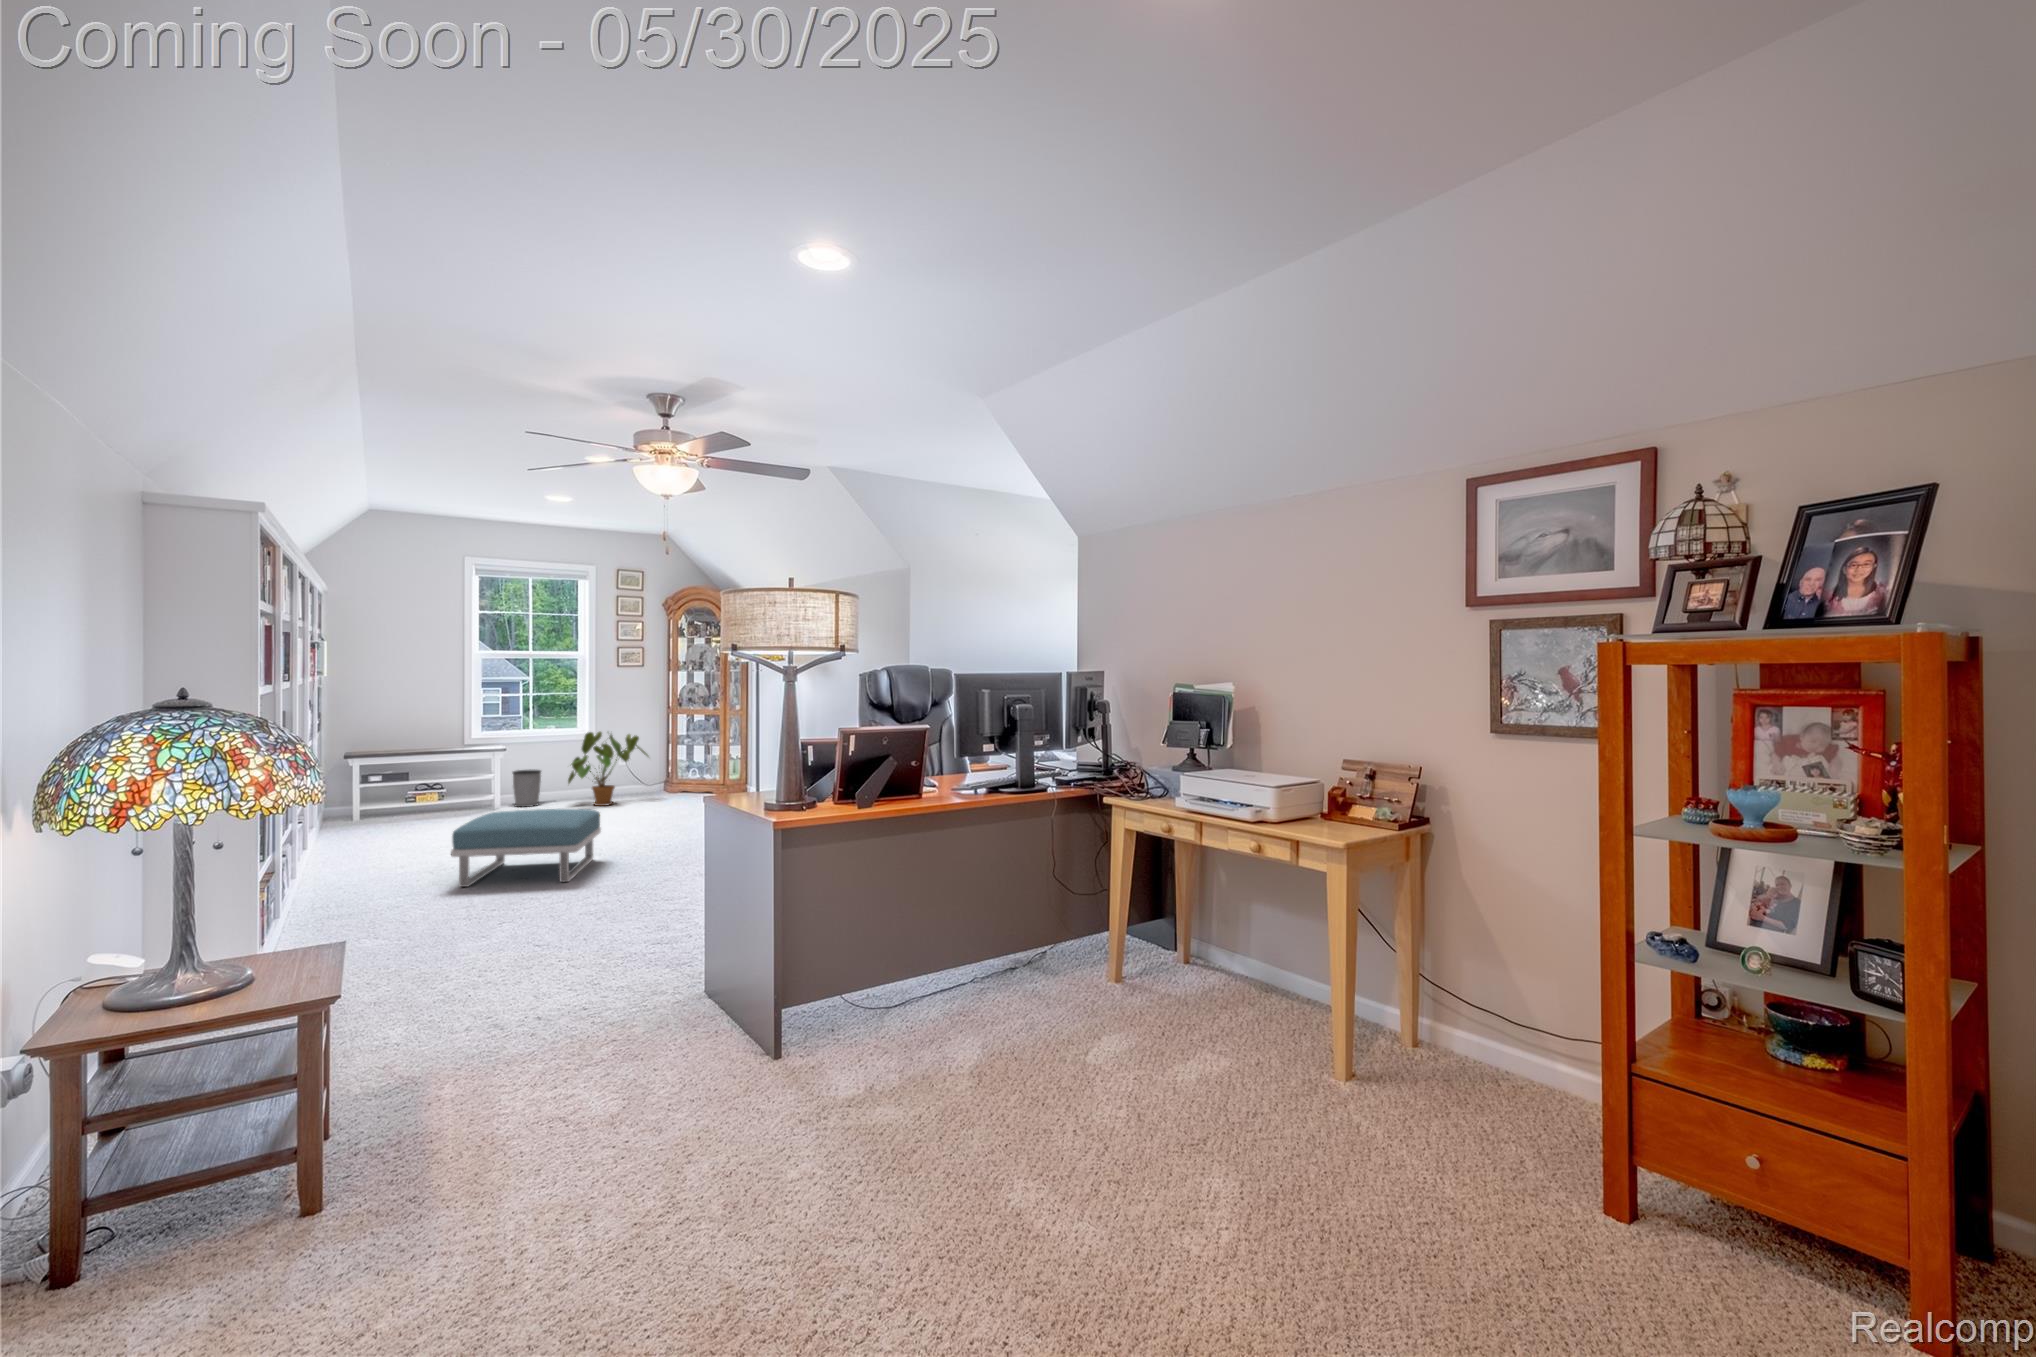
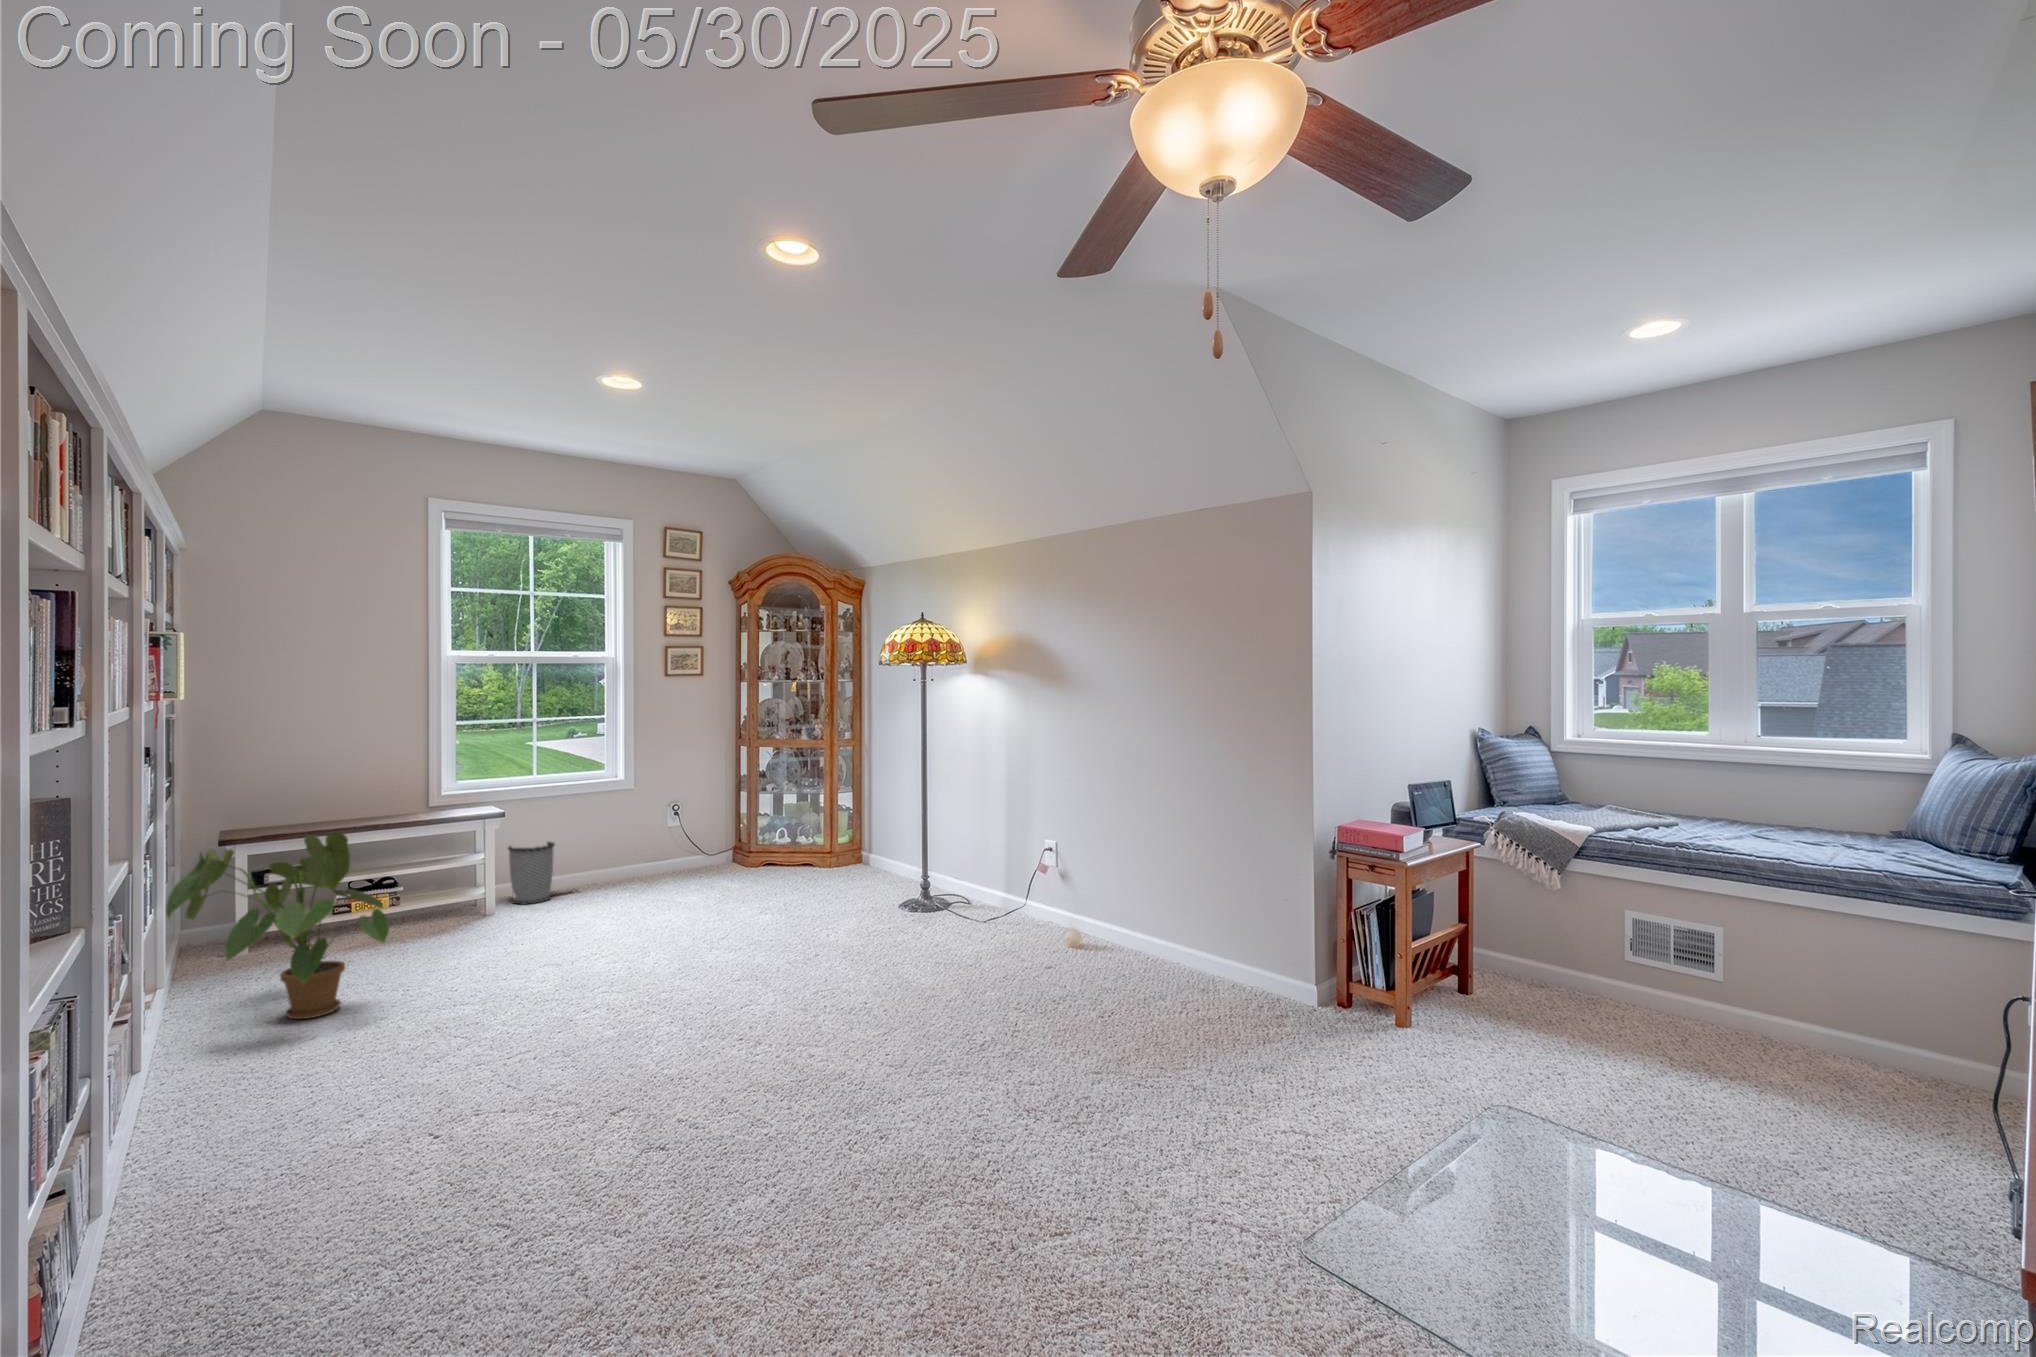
house plant: present [568,732,648,806] -> present [166,832,389,1019]
footstool: present [451,809,601,887] -> none [496,955,776,1183]

